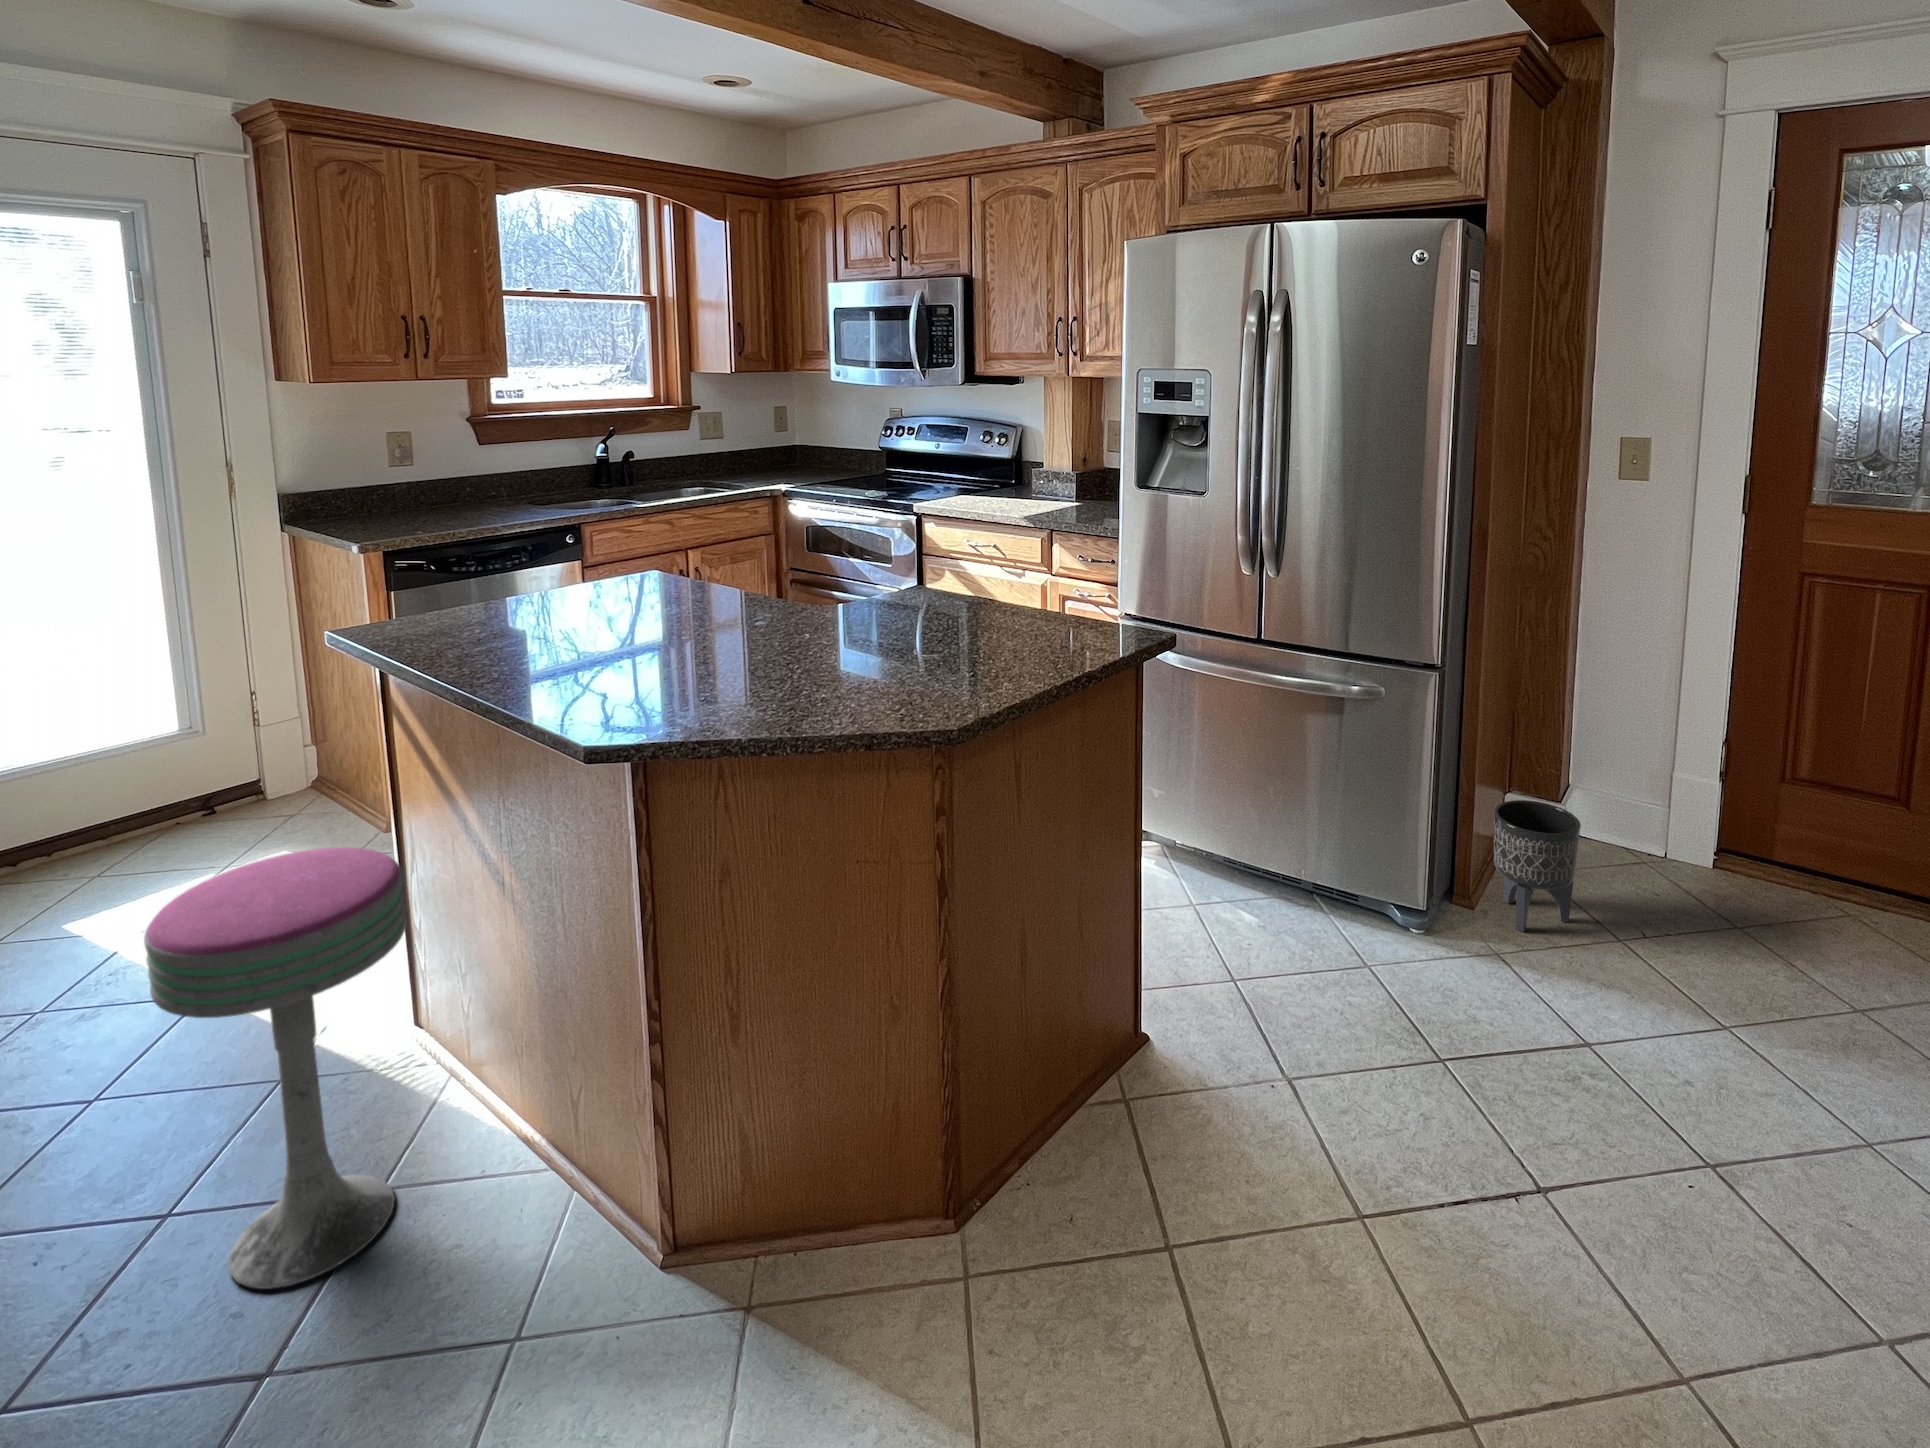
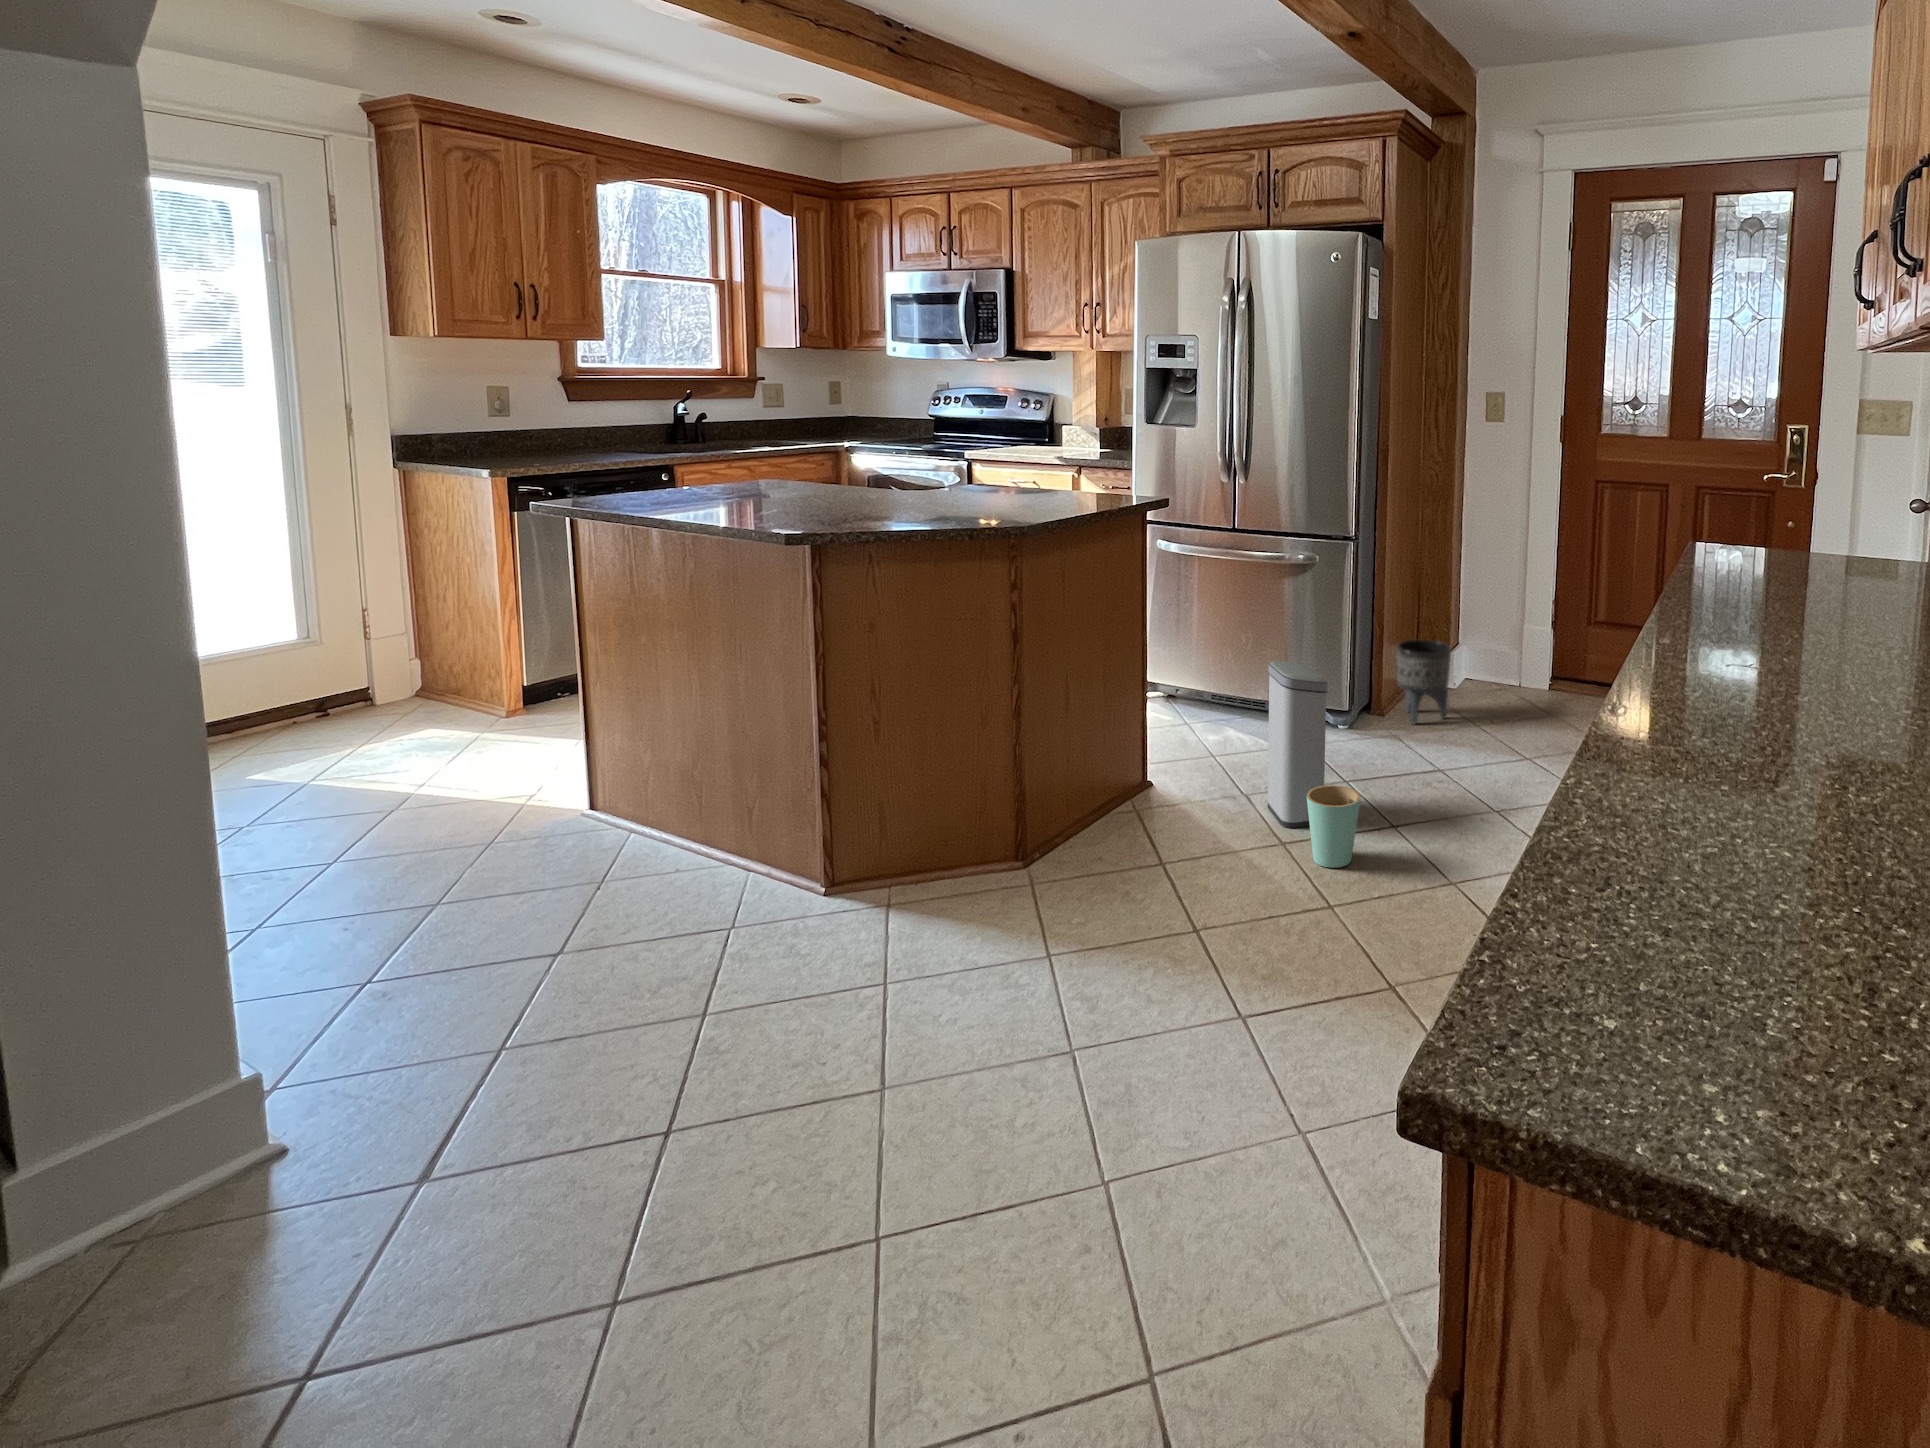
bar stool: present [144,847,407,1289] -> none [452,638,630,927]
trash can: none [1322,894,1498,1296] -> present [1268,661,1361,868]

